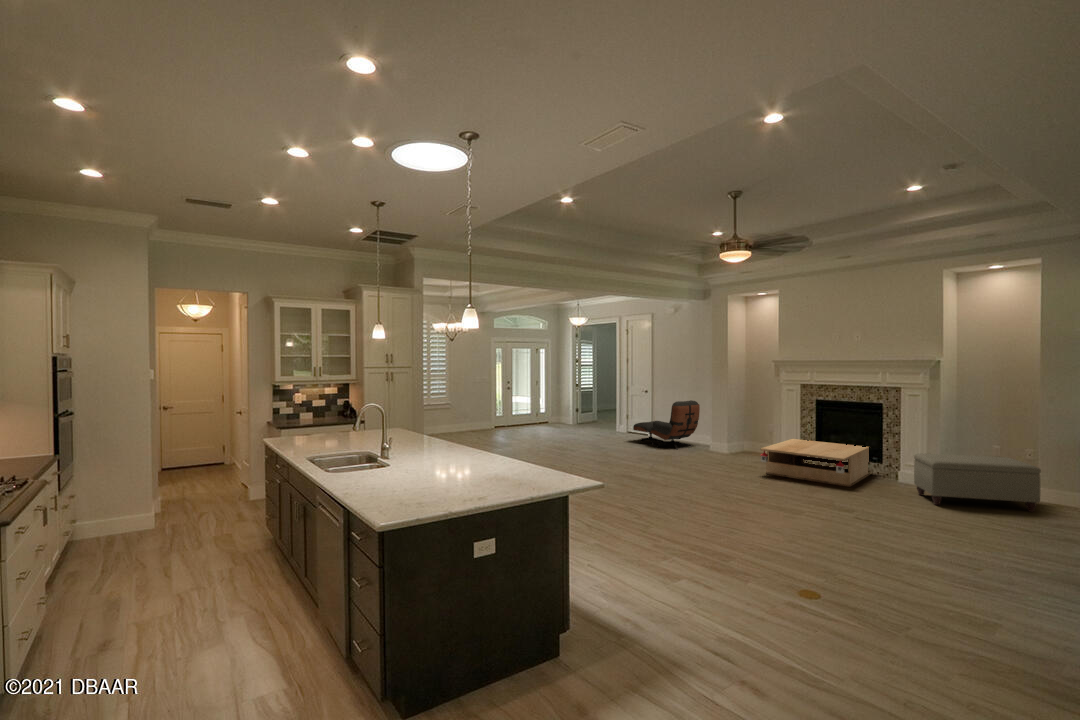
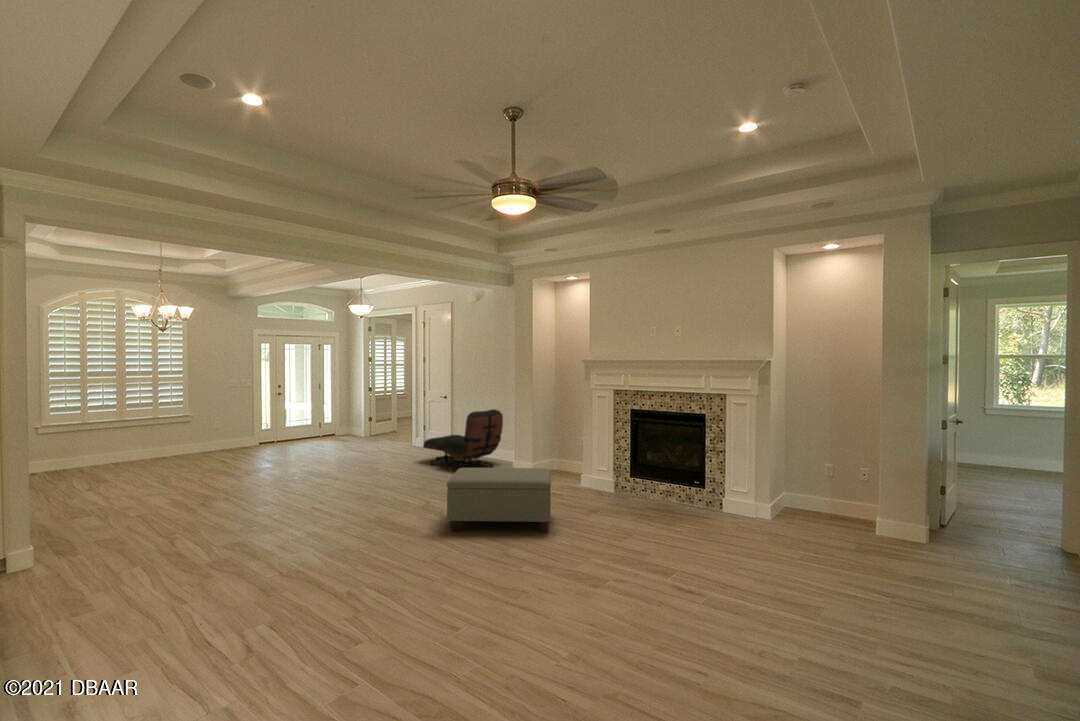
coffee table: present [760,439,870,487] -> none [561,458,692,528]
ottoman: present [914,453,1041,512] -> present [447,468,551,532]

